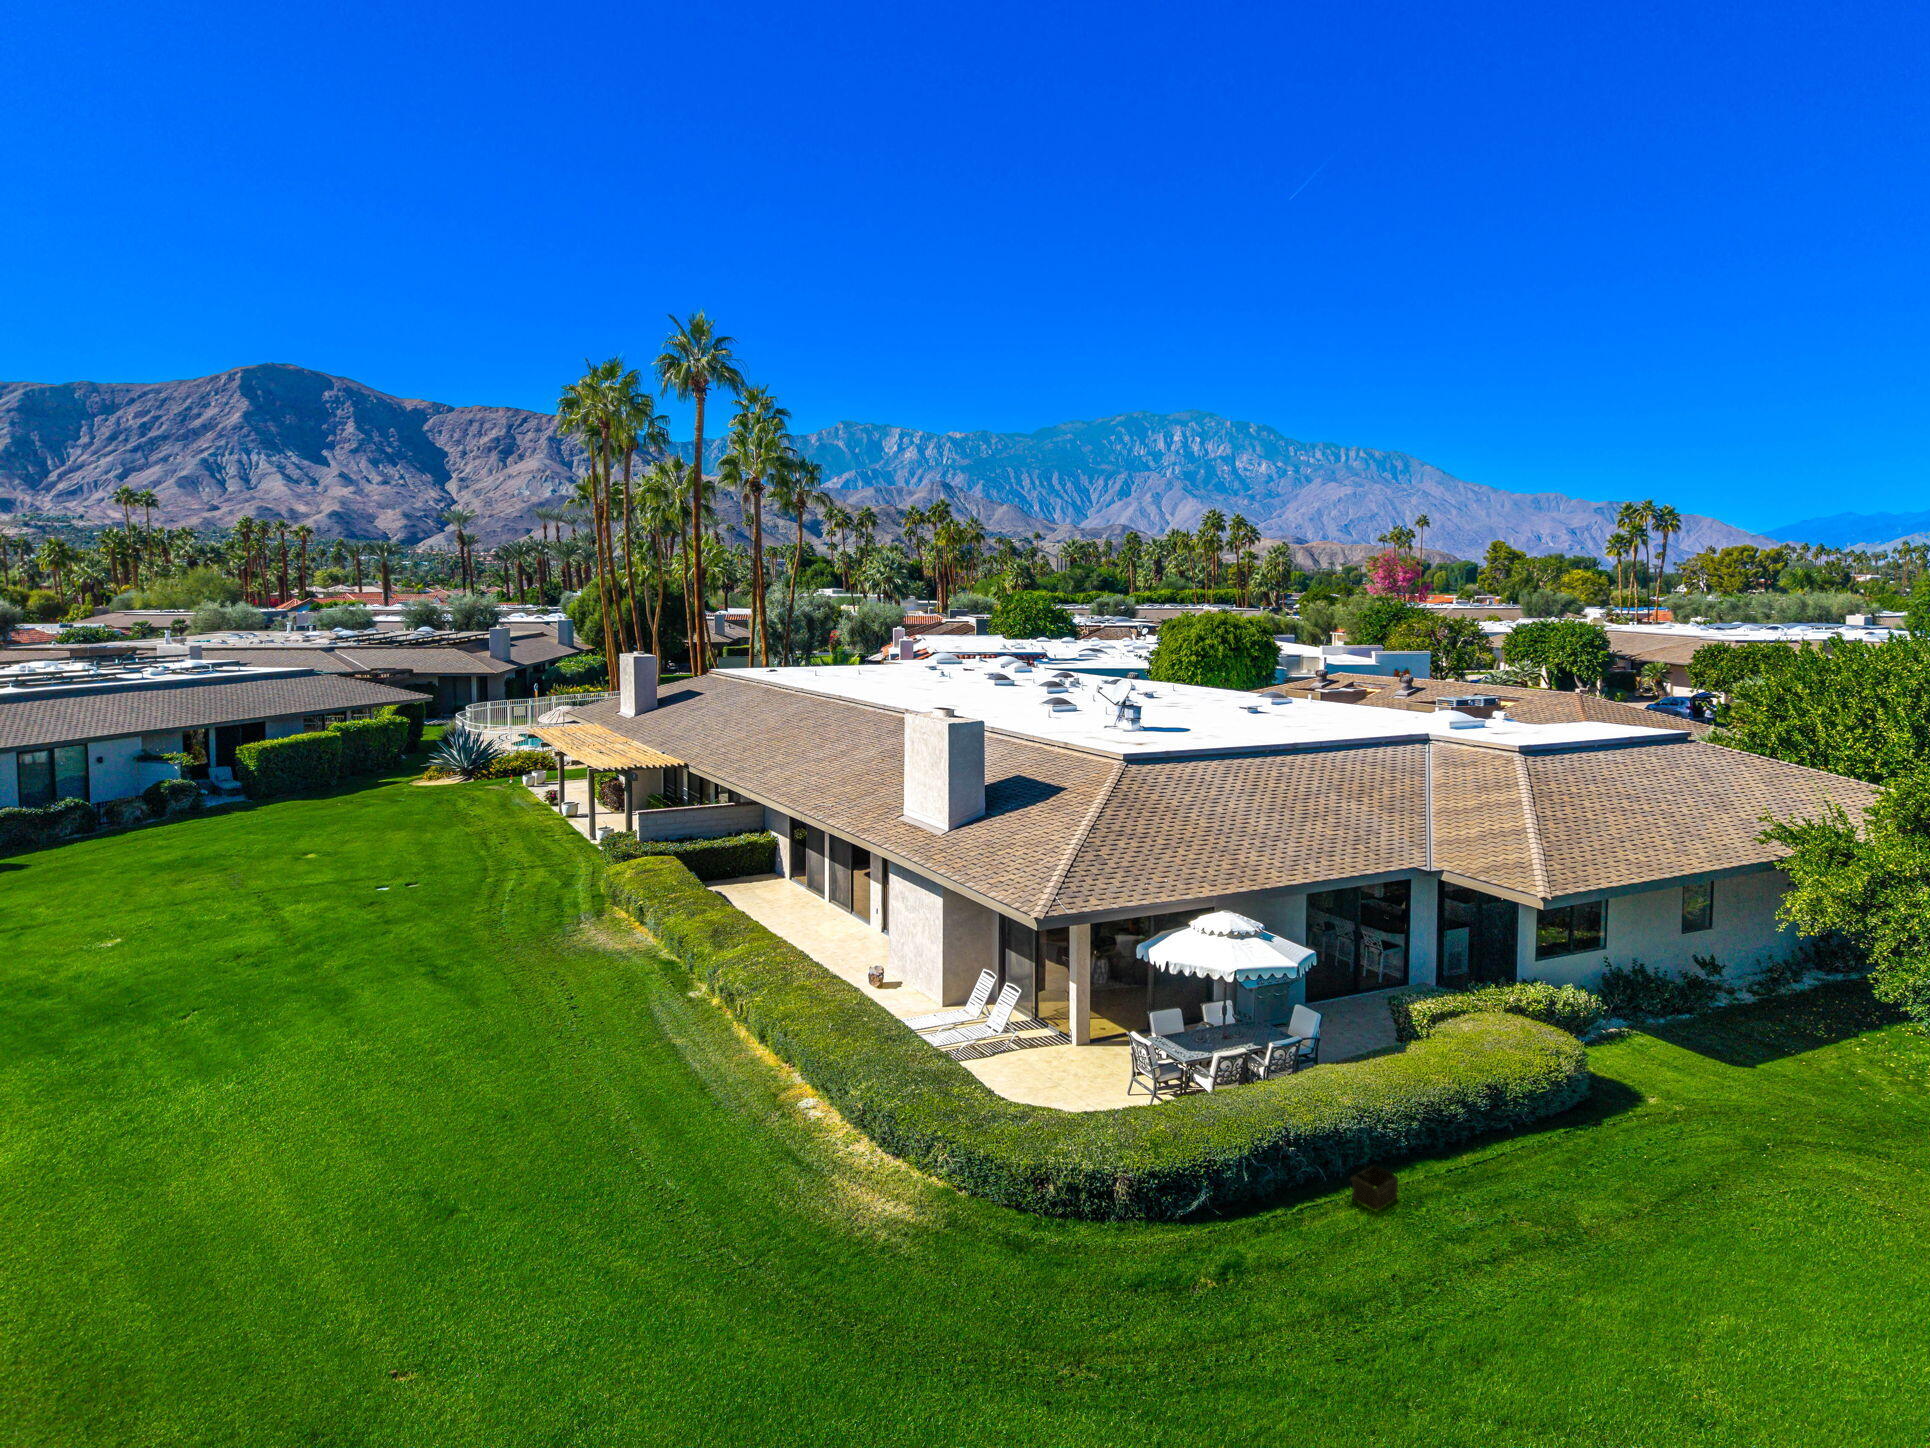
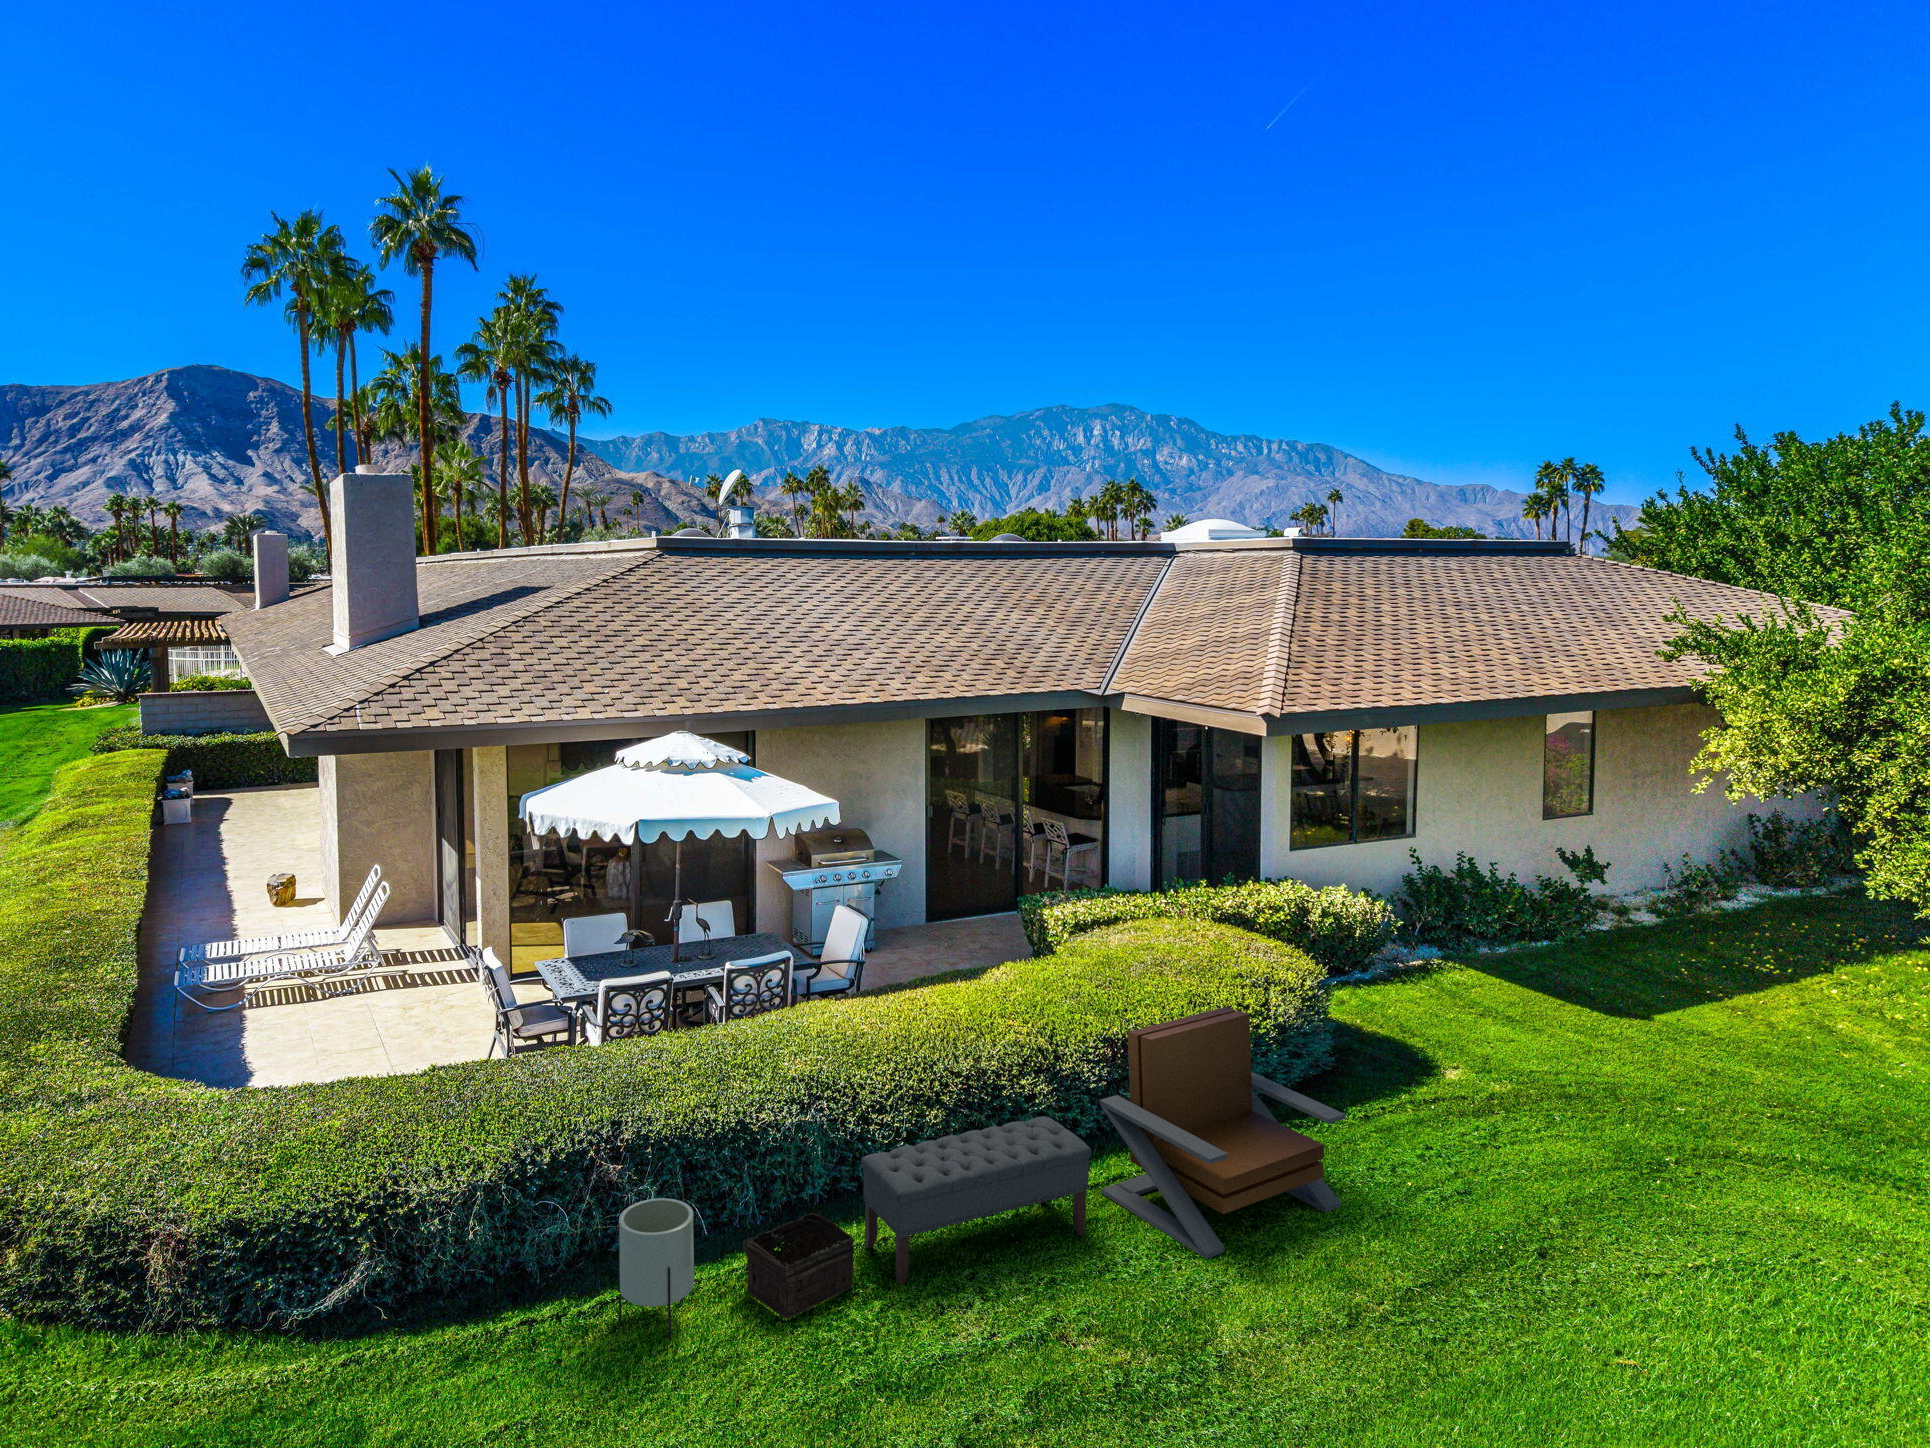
lounge chair: none [1489,1071,1608,1191] -> present [1100,1007,1345,1259]
bench: none [1391,1123,1494,1198] -> present [861,1116,1092,1285]
planter: none [1305,1158,1338,1218] -> present [618,1198,694,1340]

